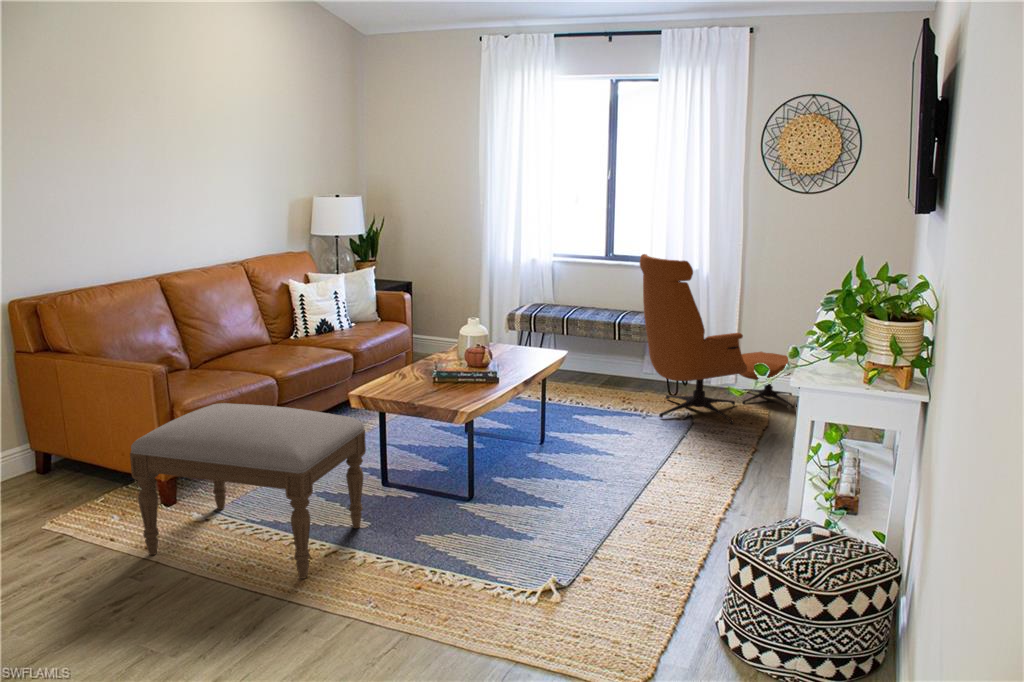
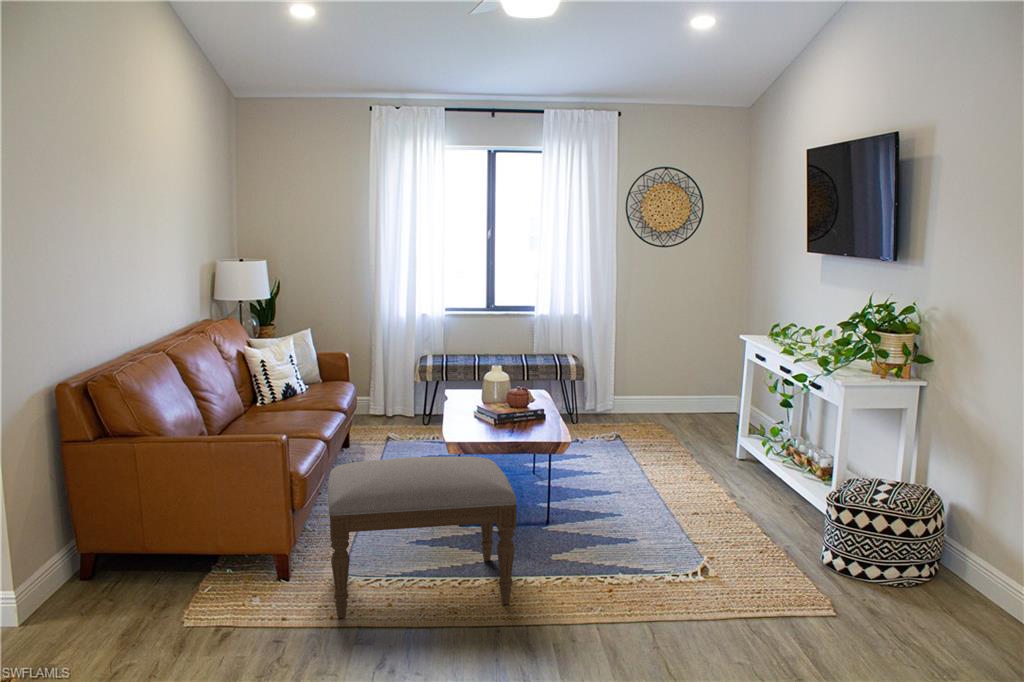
lounge chair: present [640,254,794,424] -> none [571,301,680,441]

